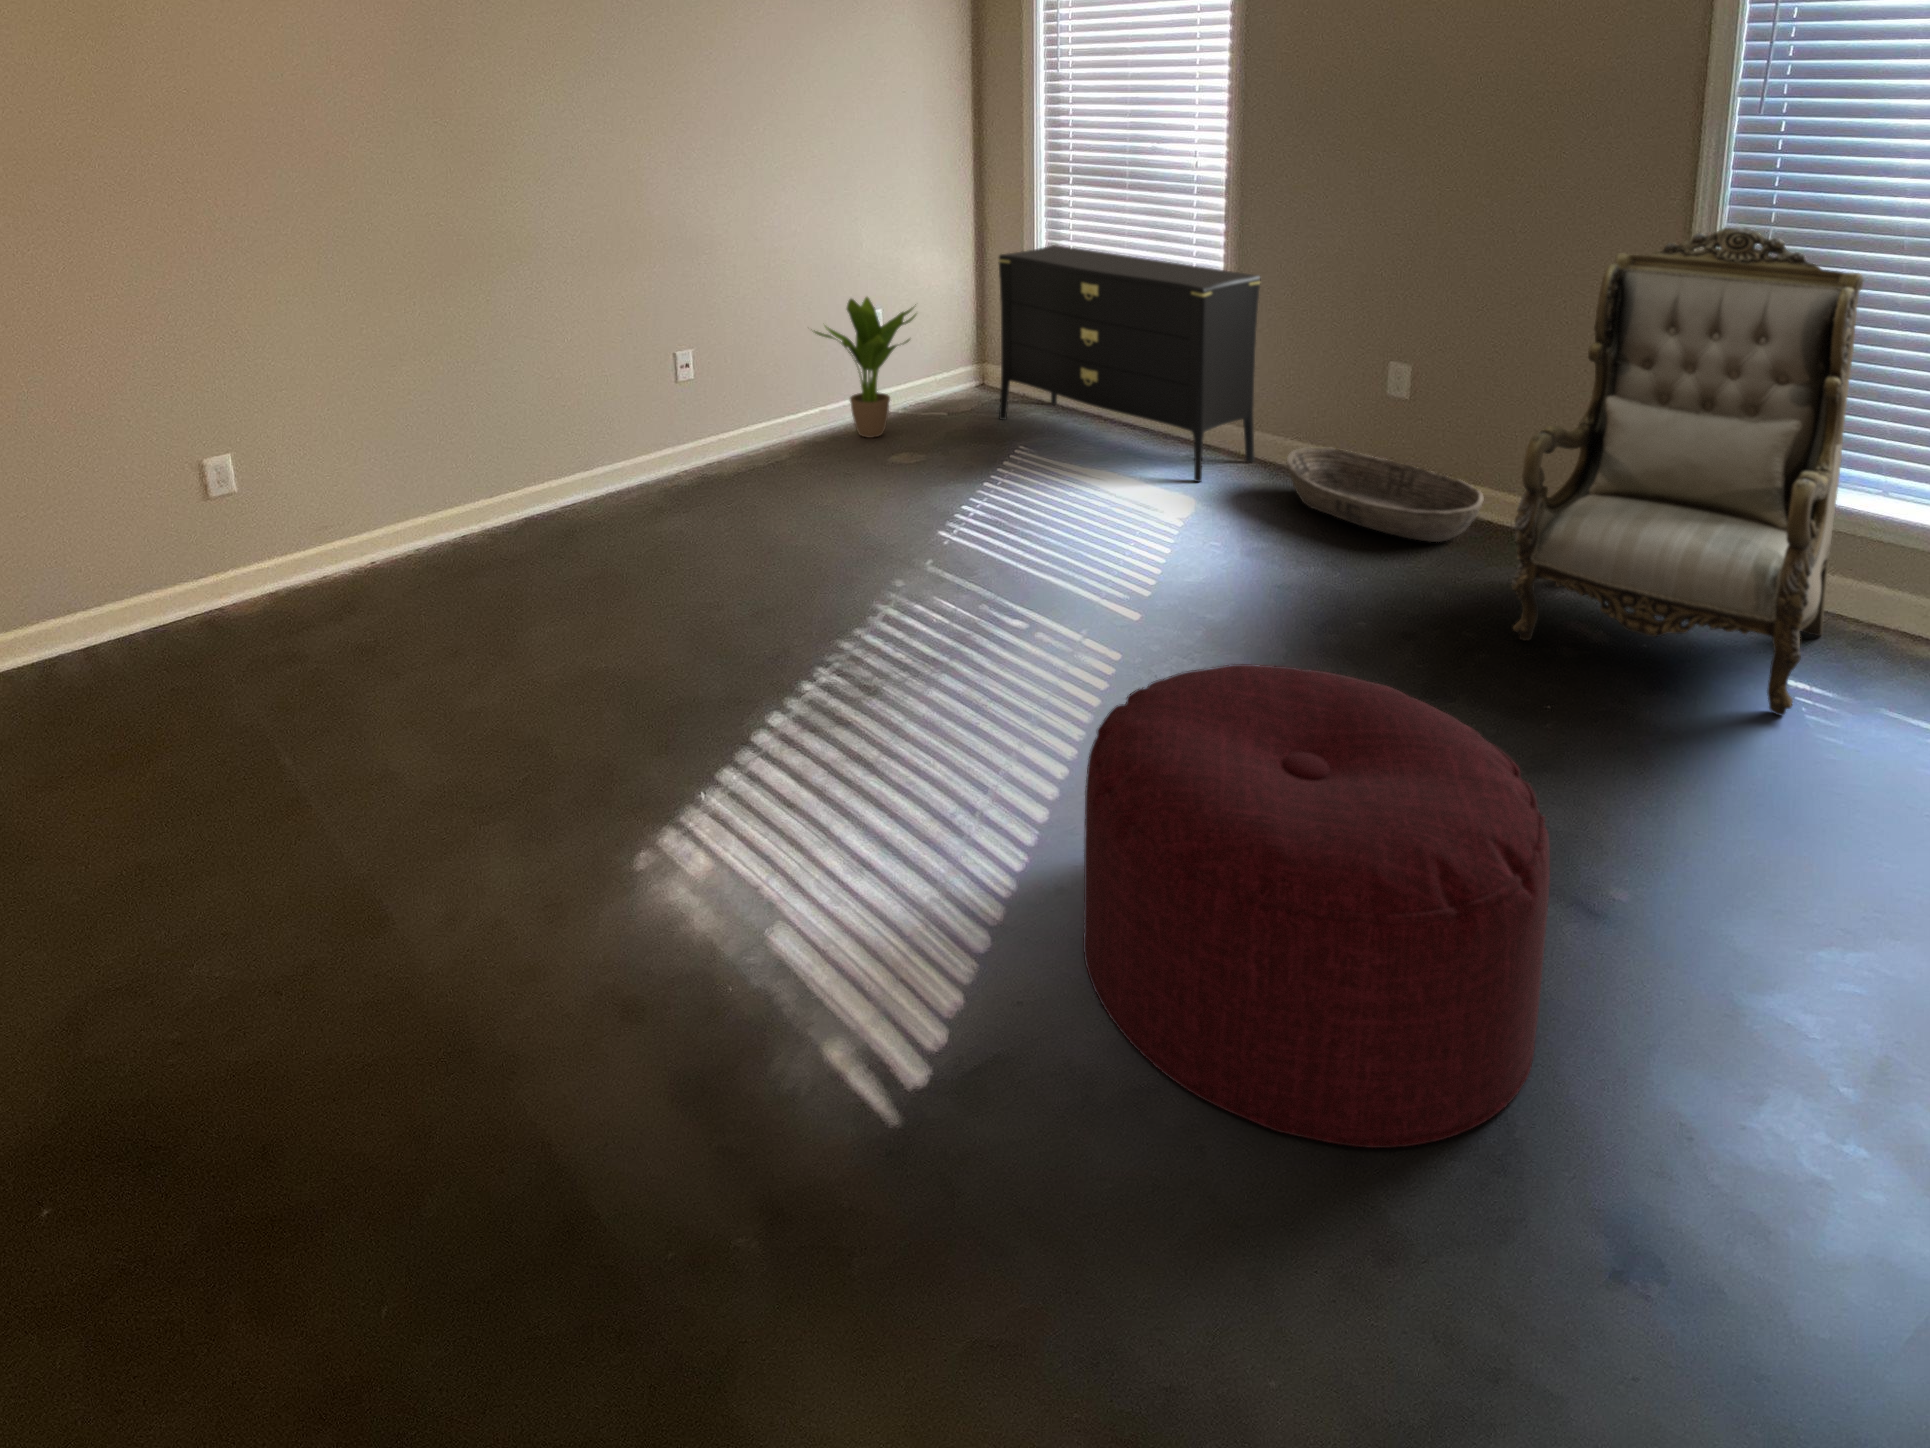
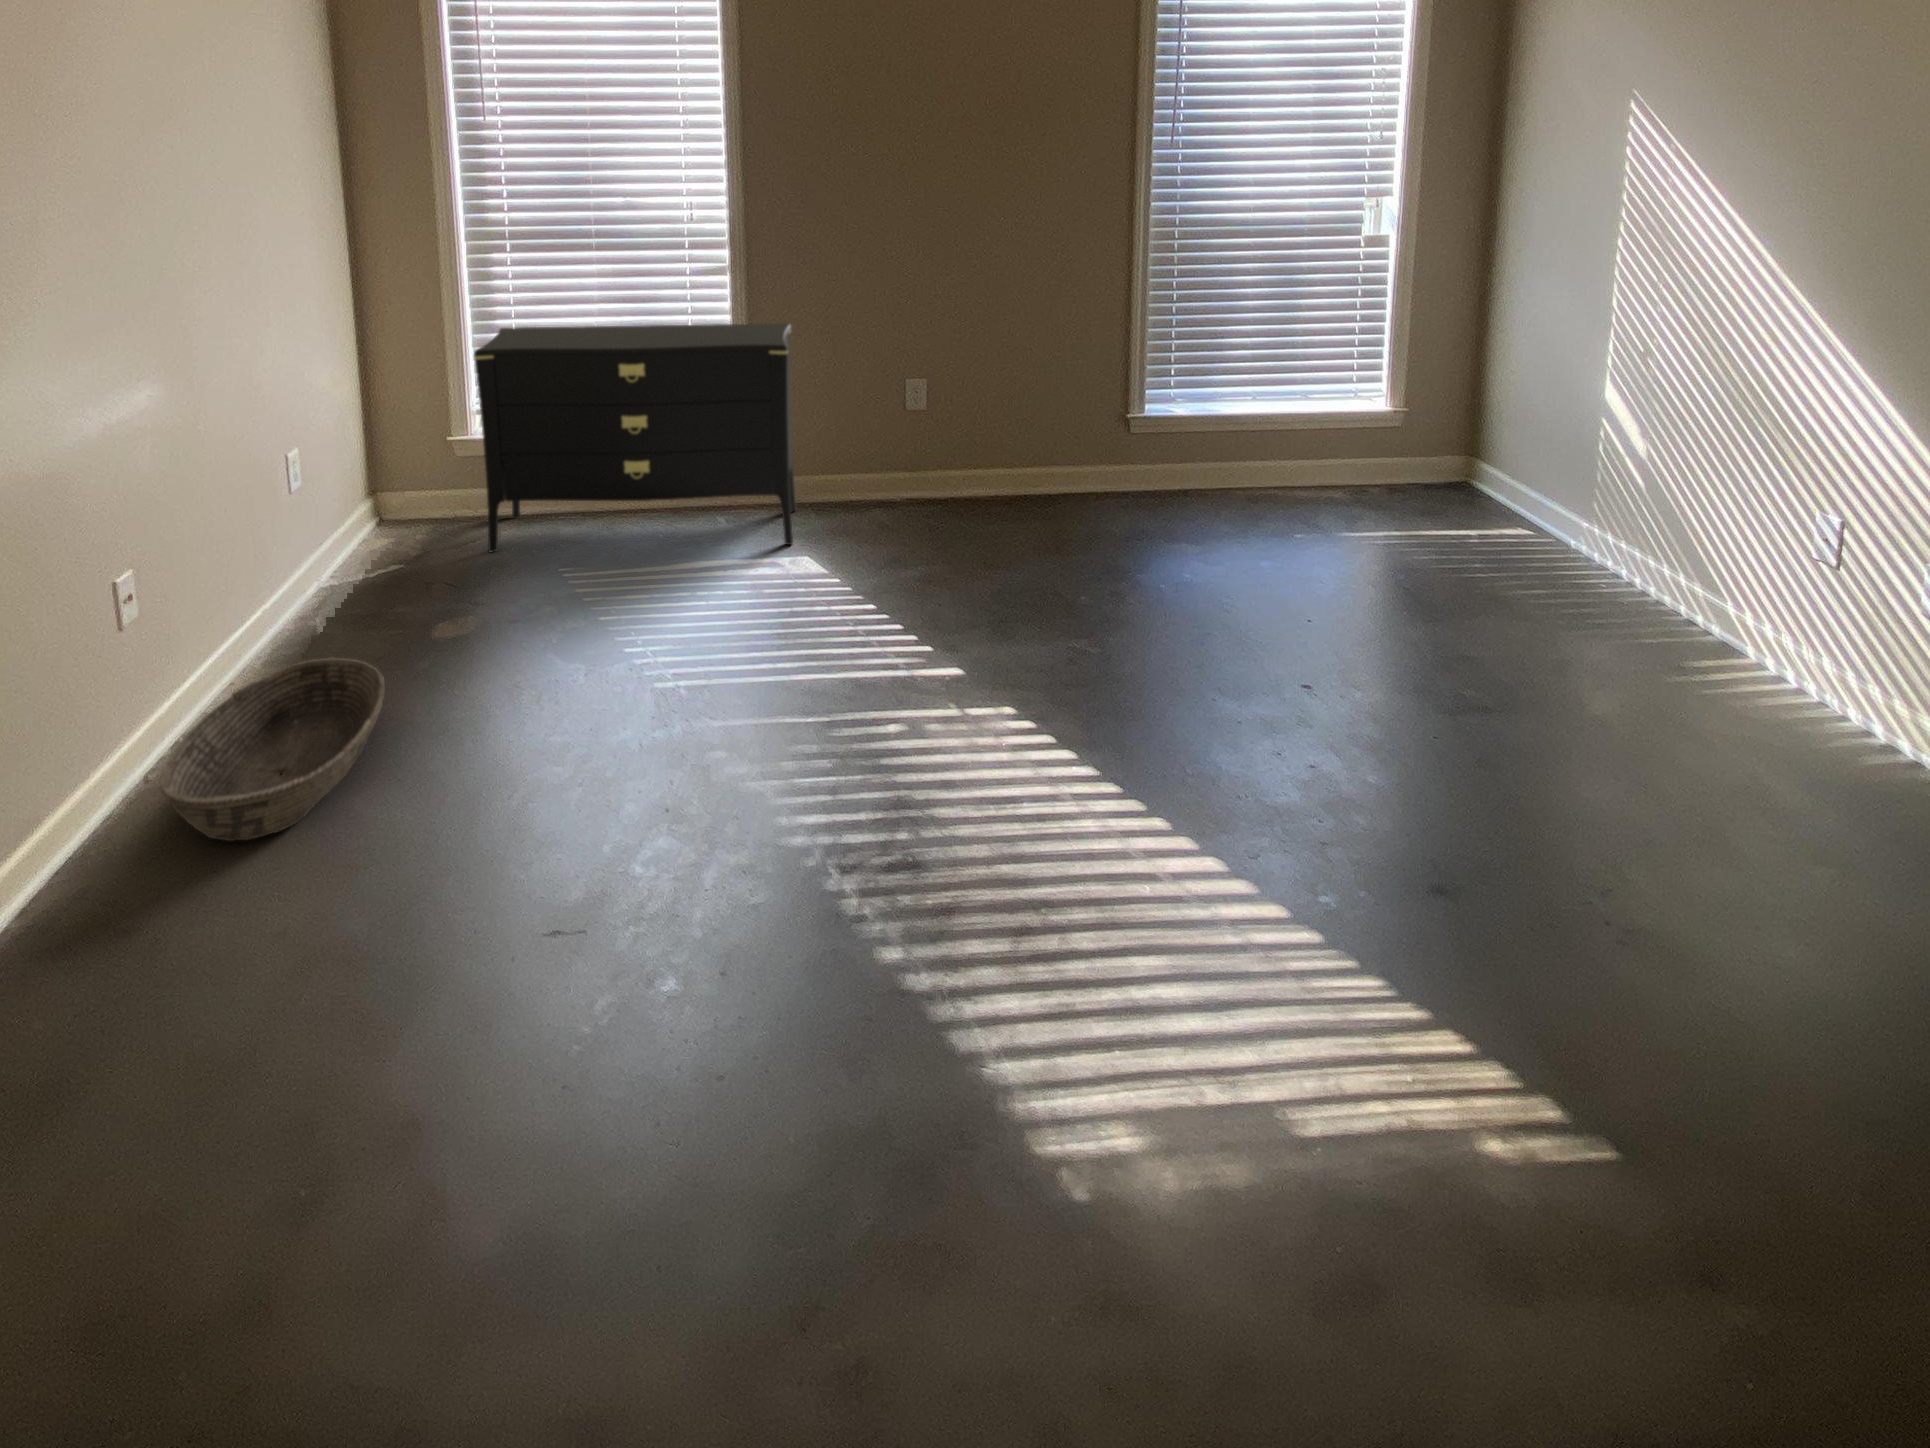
armchair: present [1512,228,1864,715] -> none [1112,231,1347,576]
potted plant: present [814,297,916,438] -> none [287,431,451,633]
basket: present [1287,447,1484,542] -> present [160,657,385,841]
ottoman: present [1083,664,1550,1148] -> none [1312,622,1709,985]

